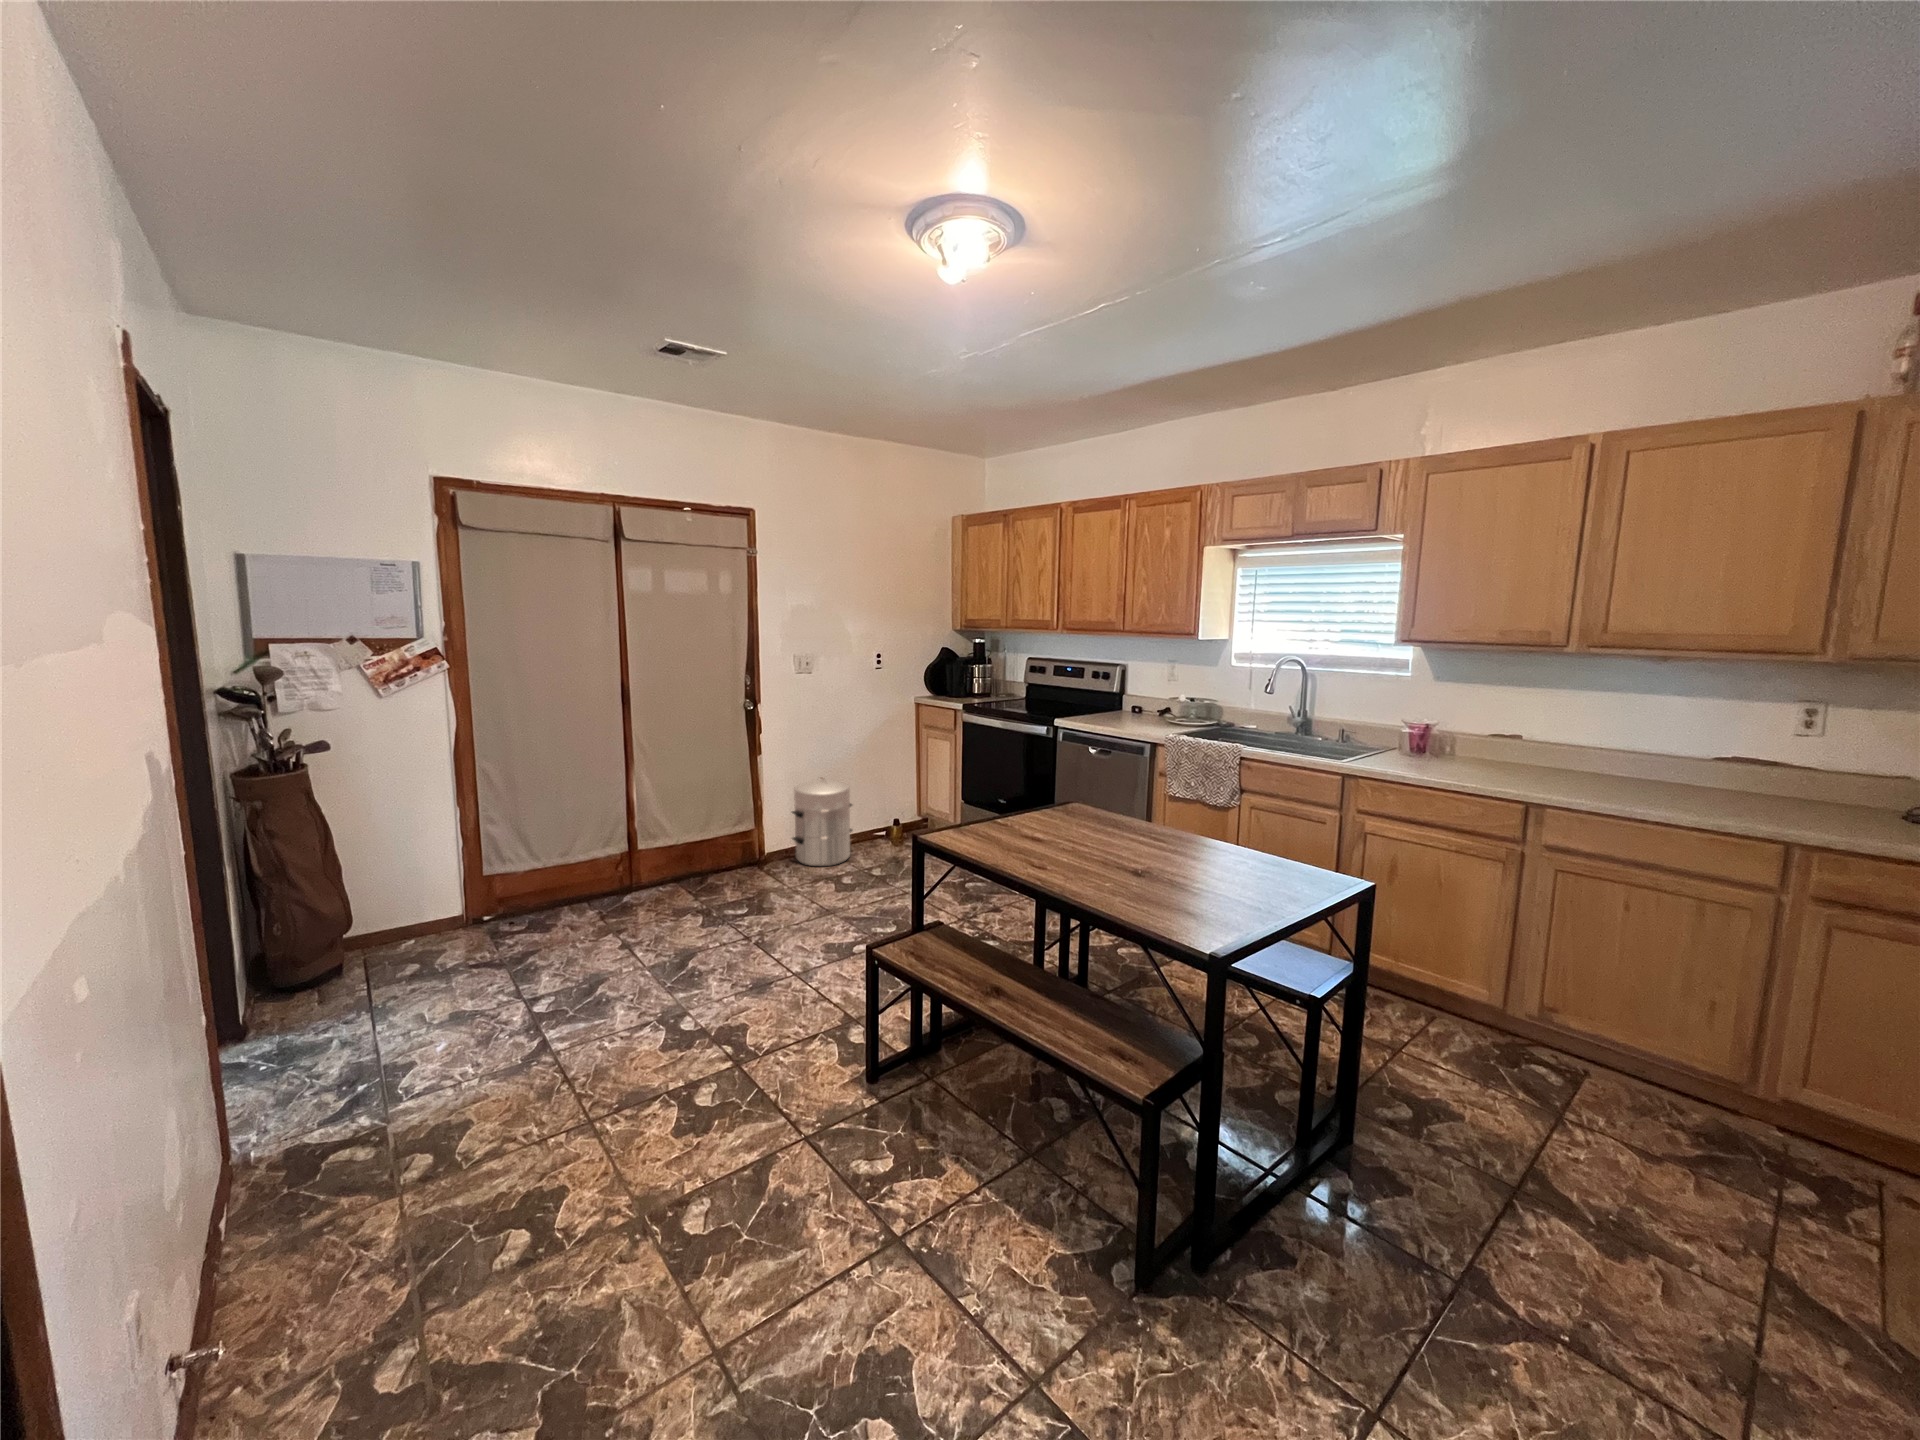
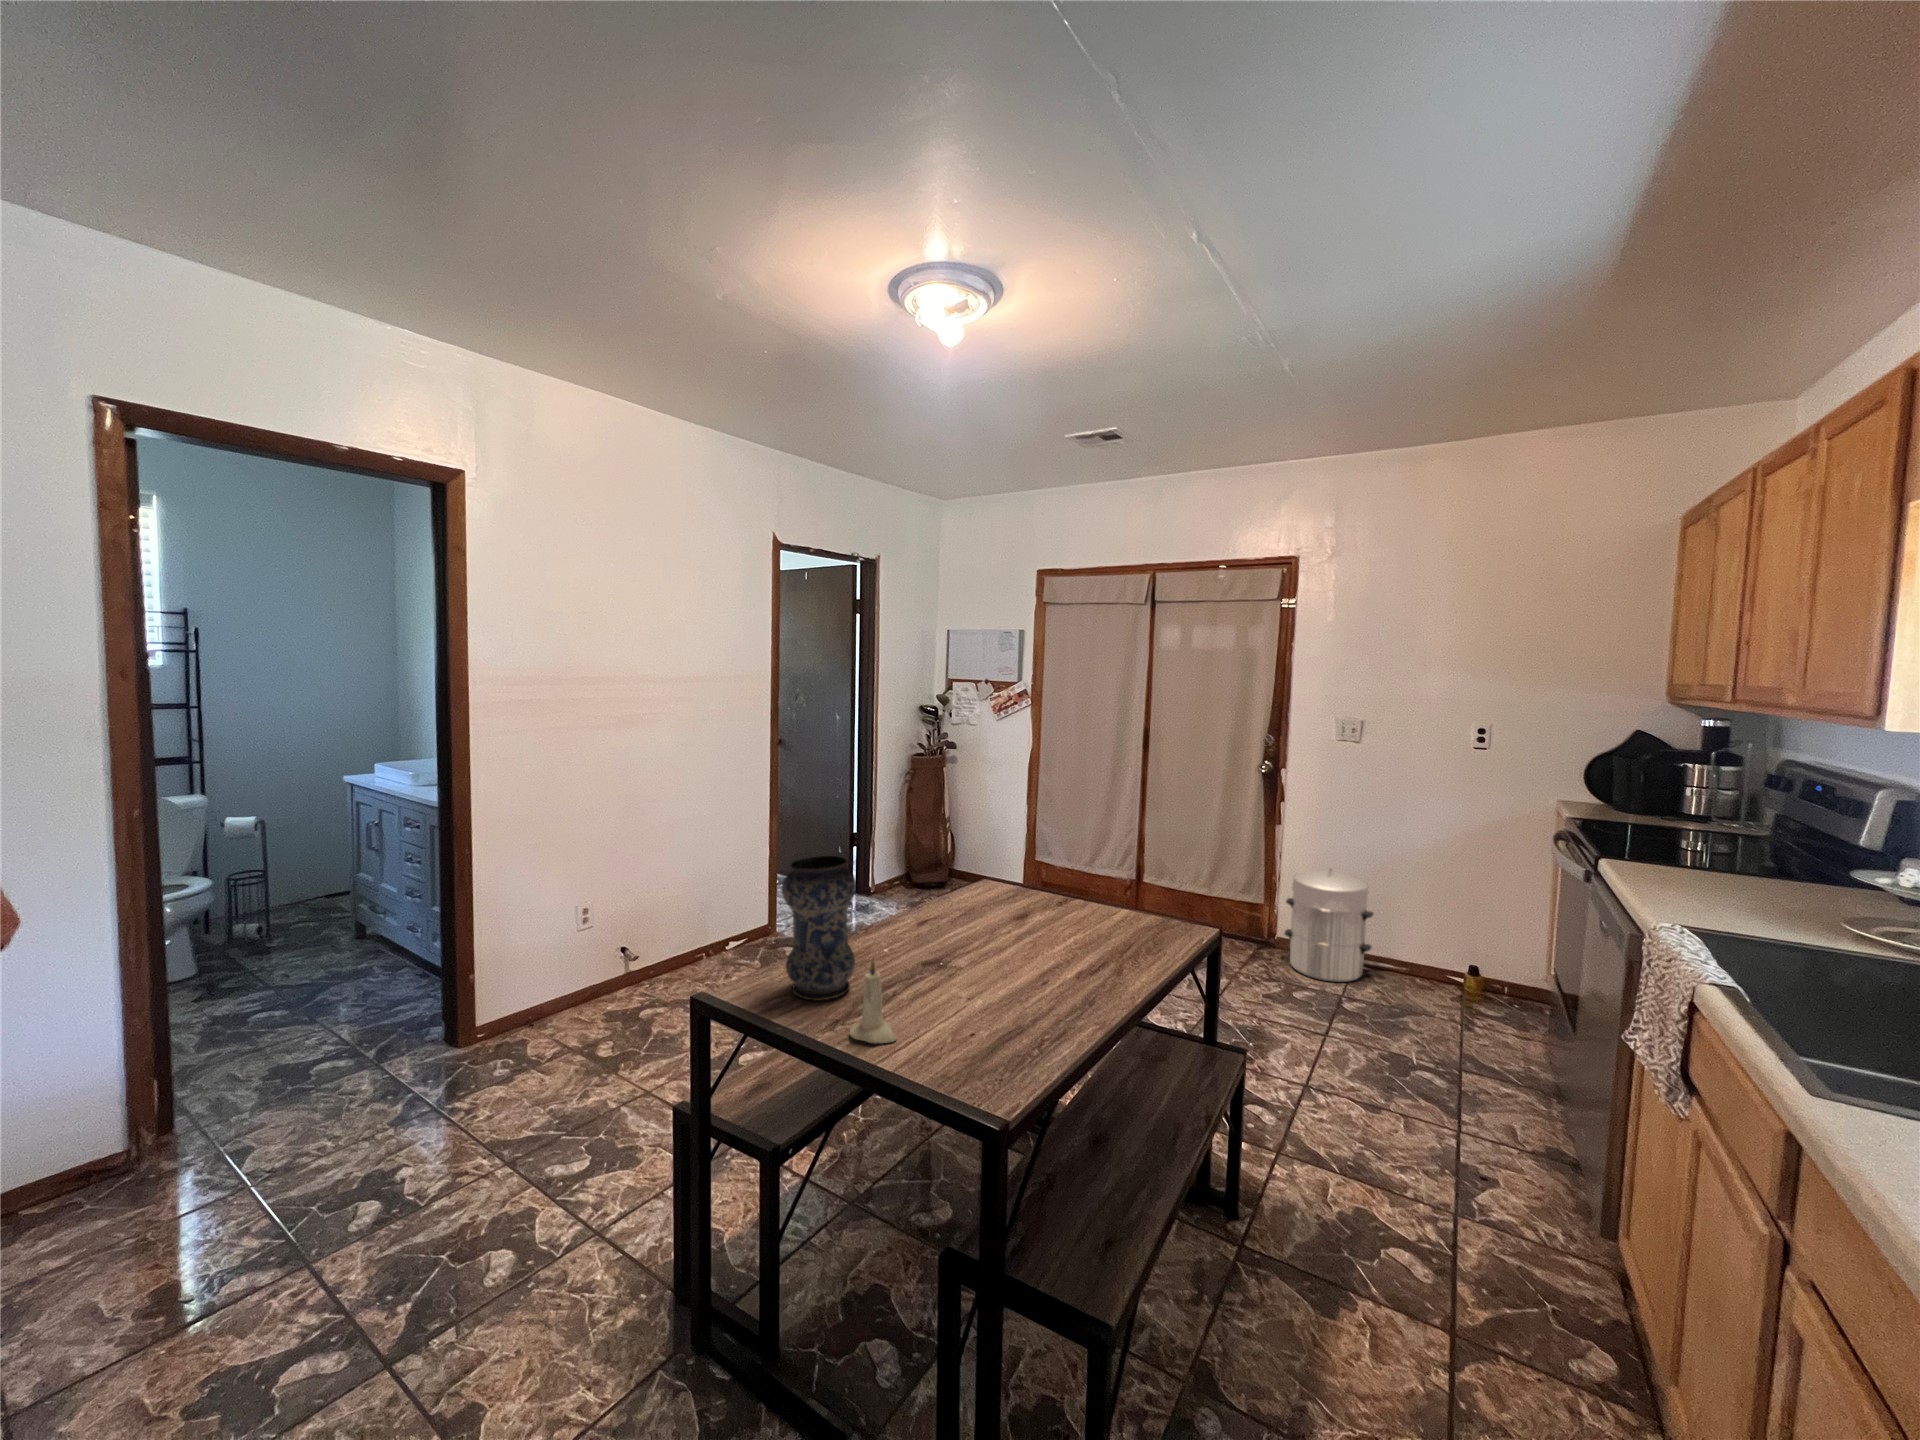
vase: none [1175,793,1244,913] -> present [781,856,856,1001]
candle: none [1266,840,1299,900] -> present [850,960,896,1043]

